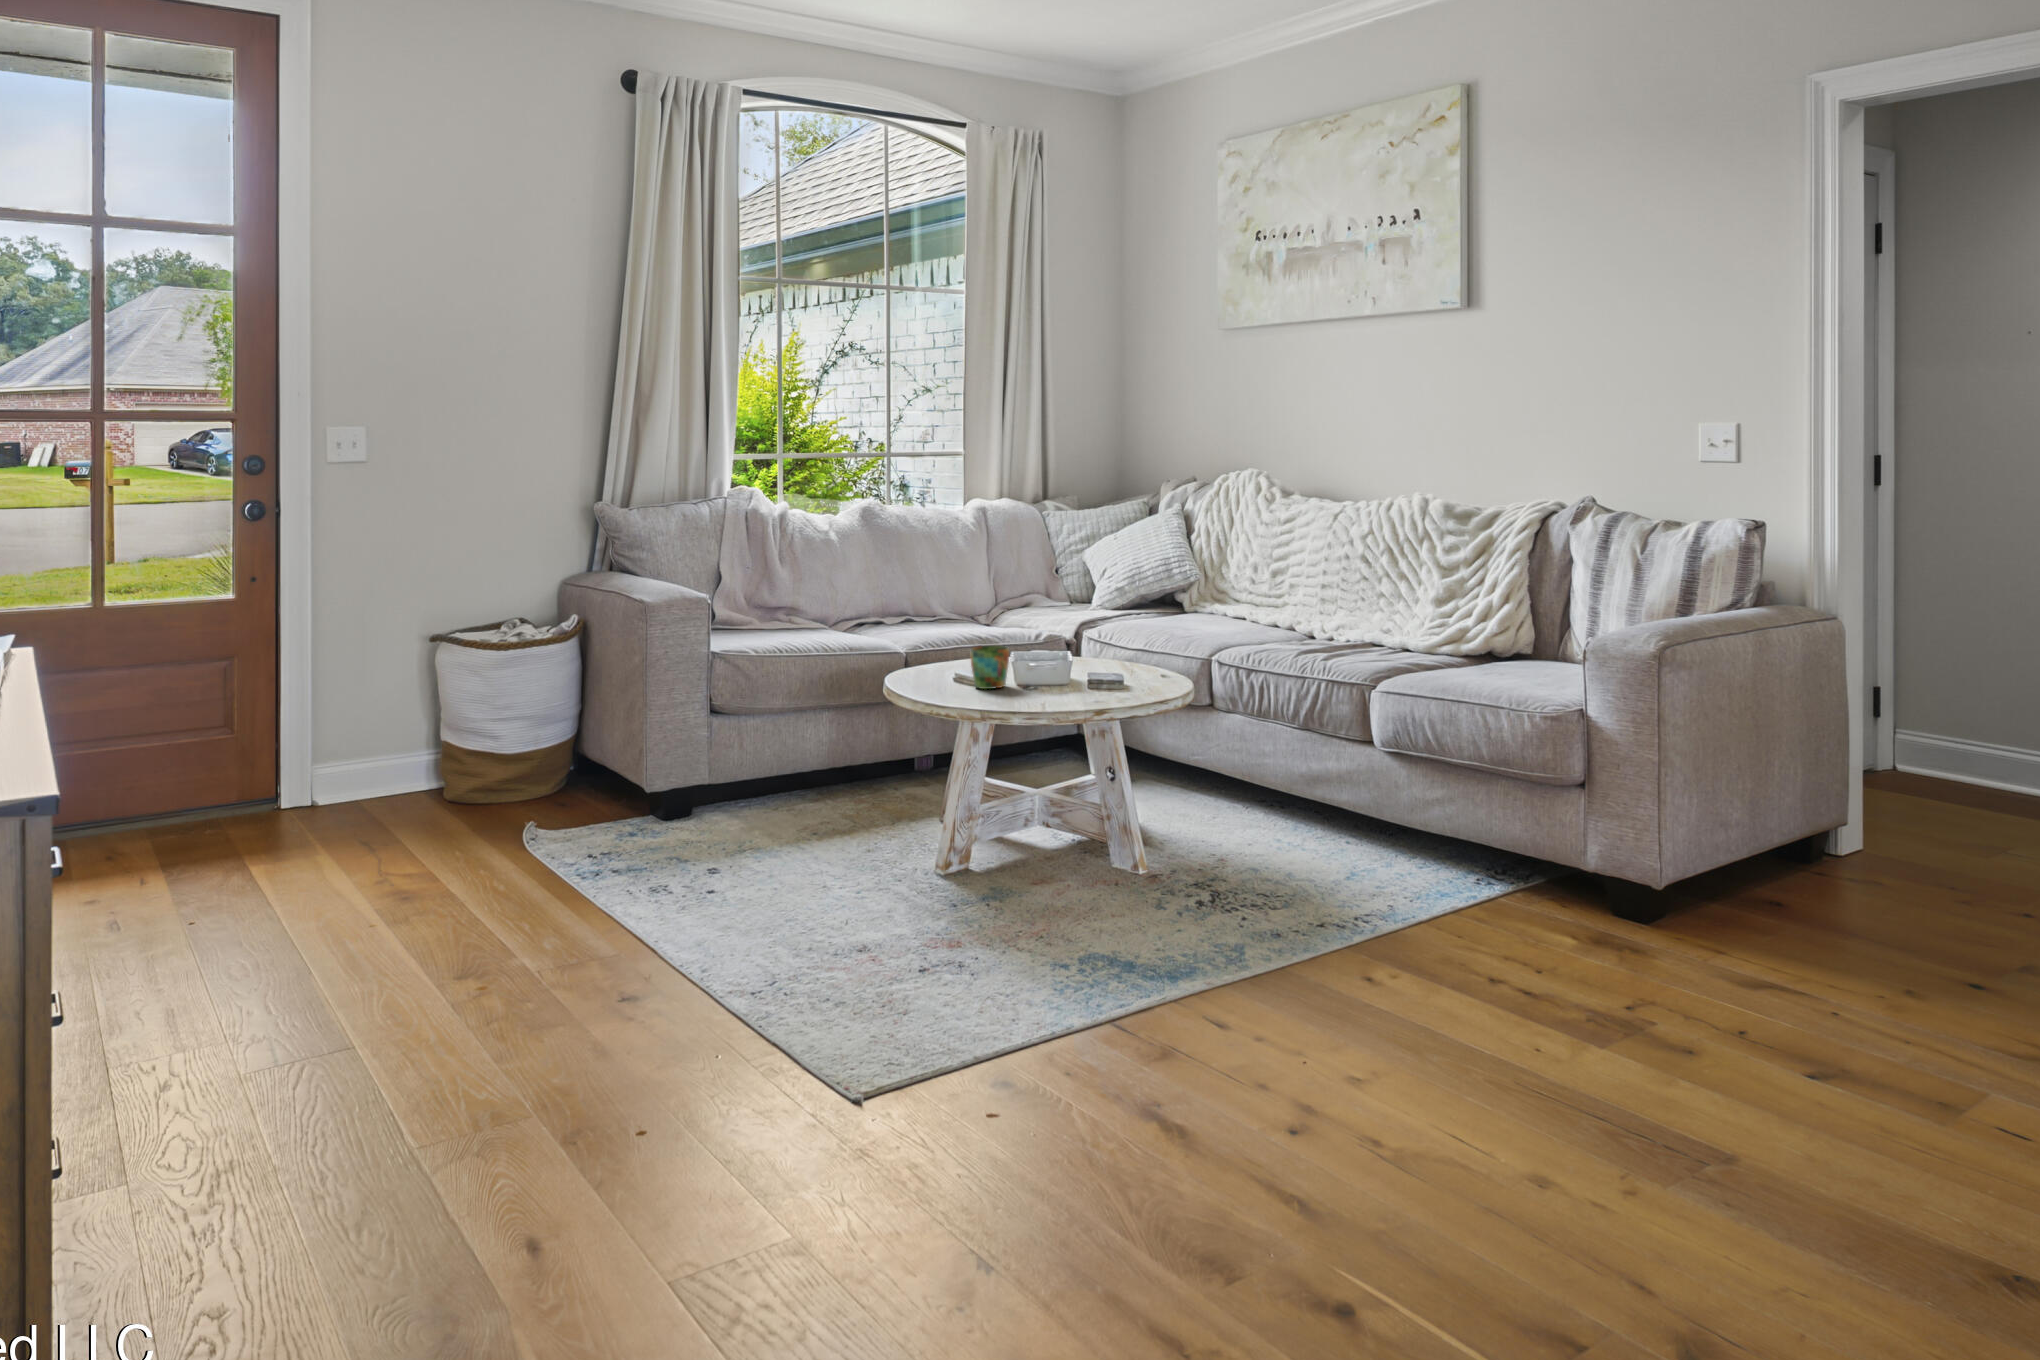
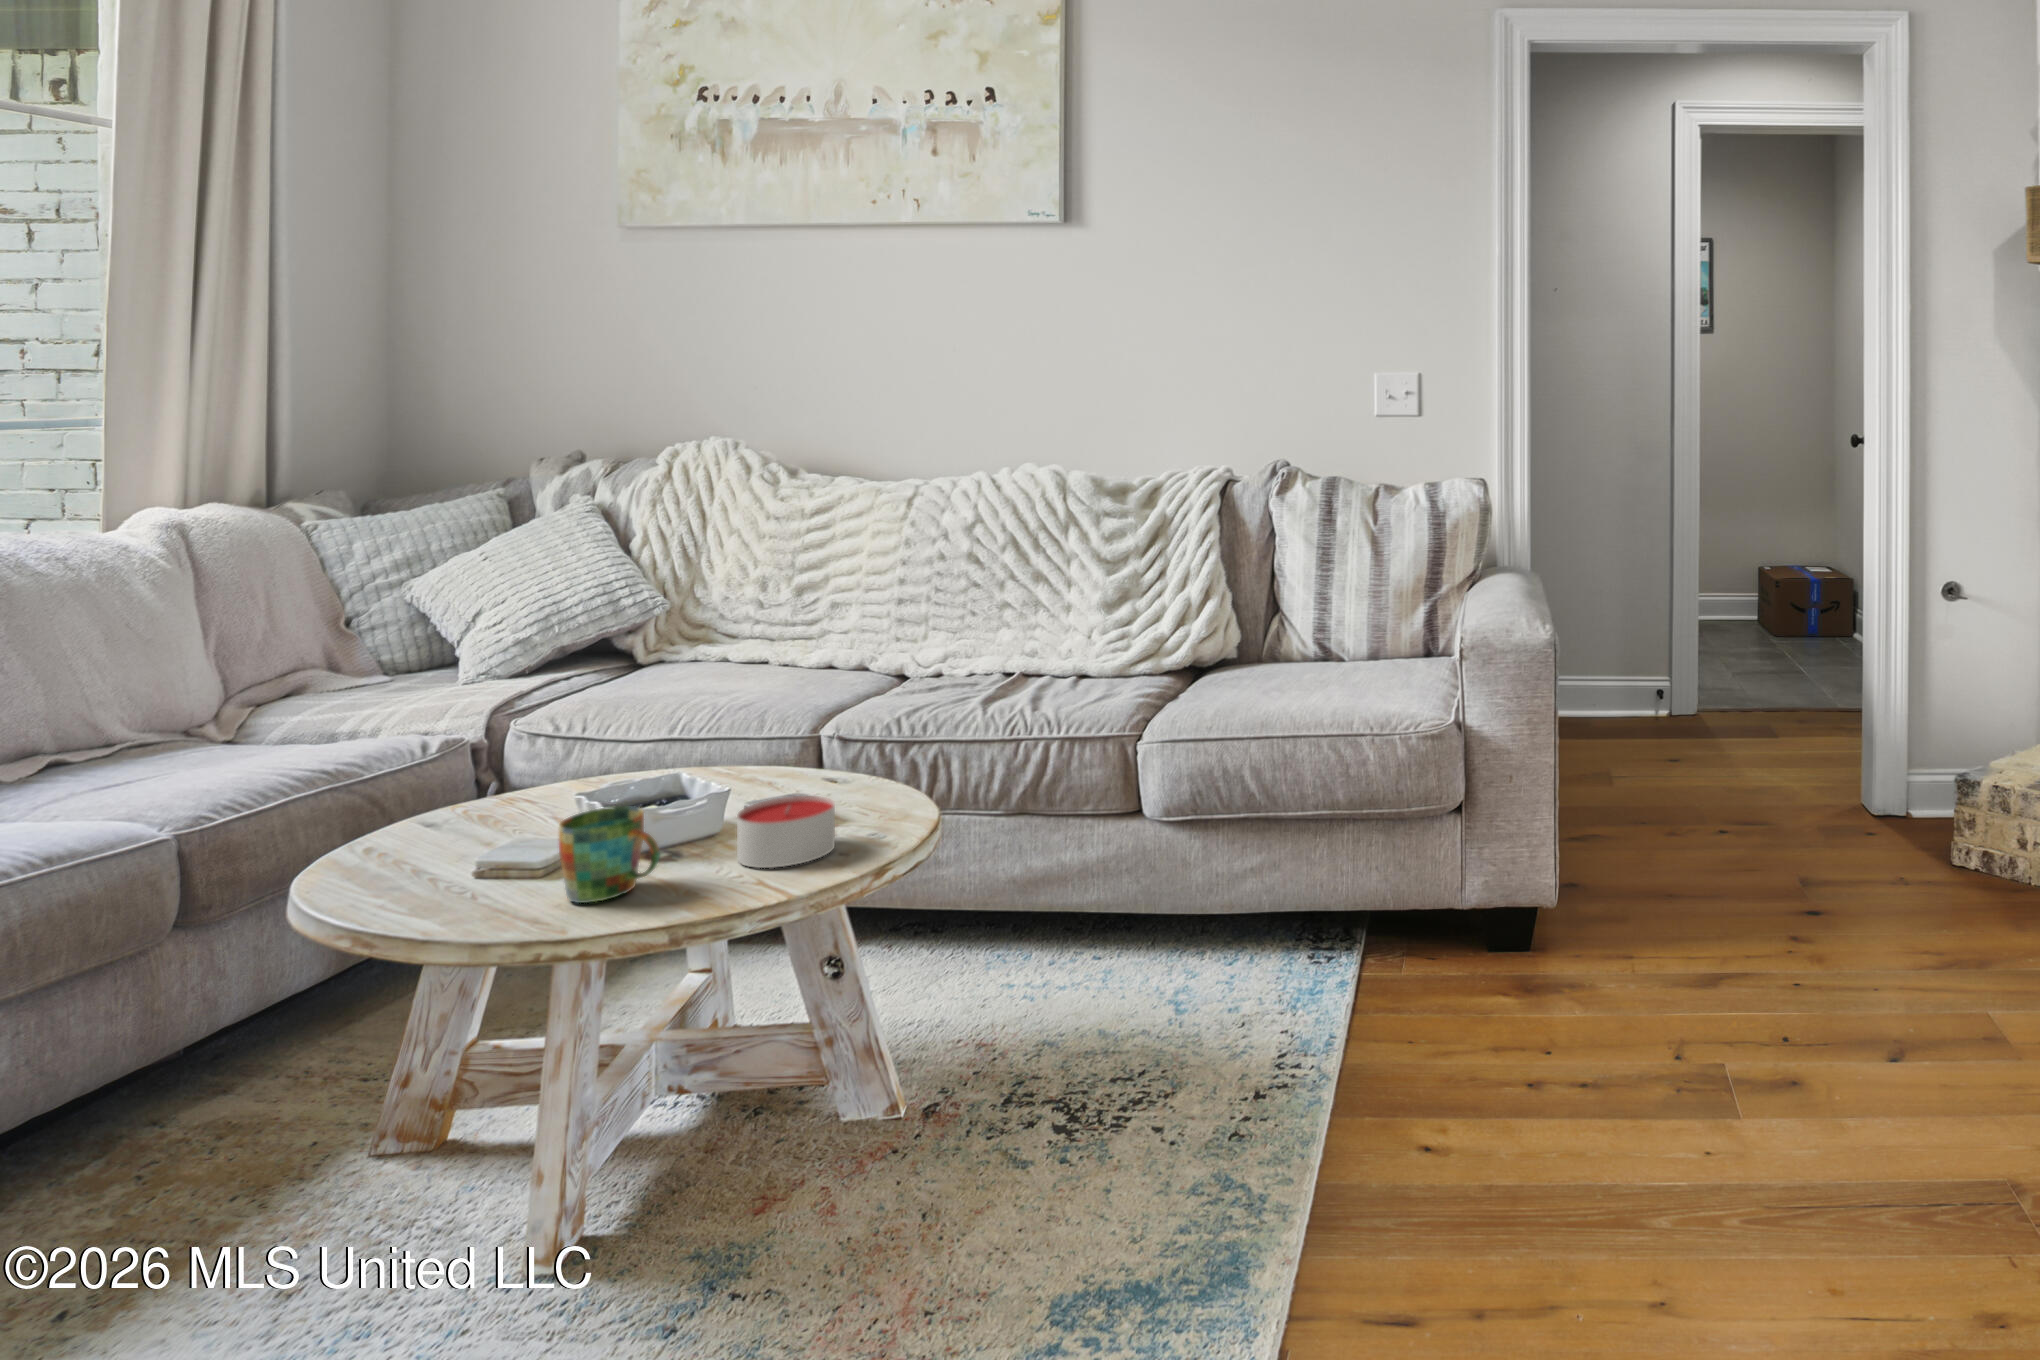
candle: none [1053,661,1102,693] -> present [737,796,835,868]

